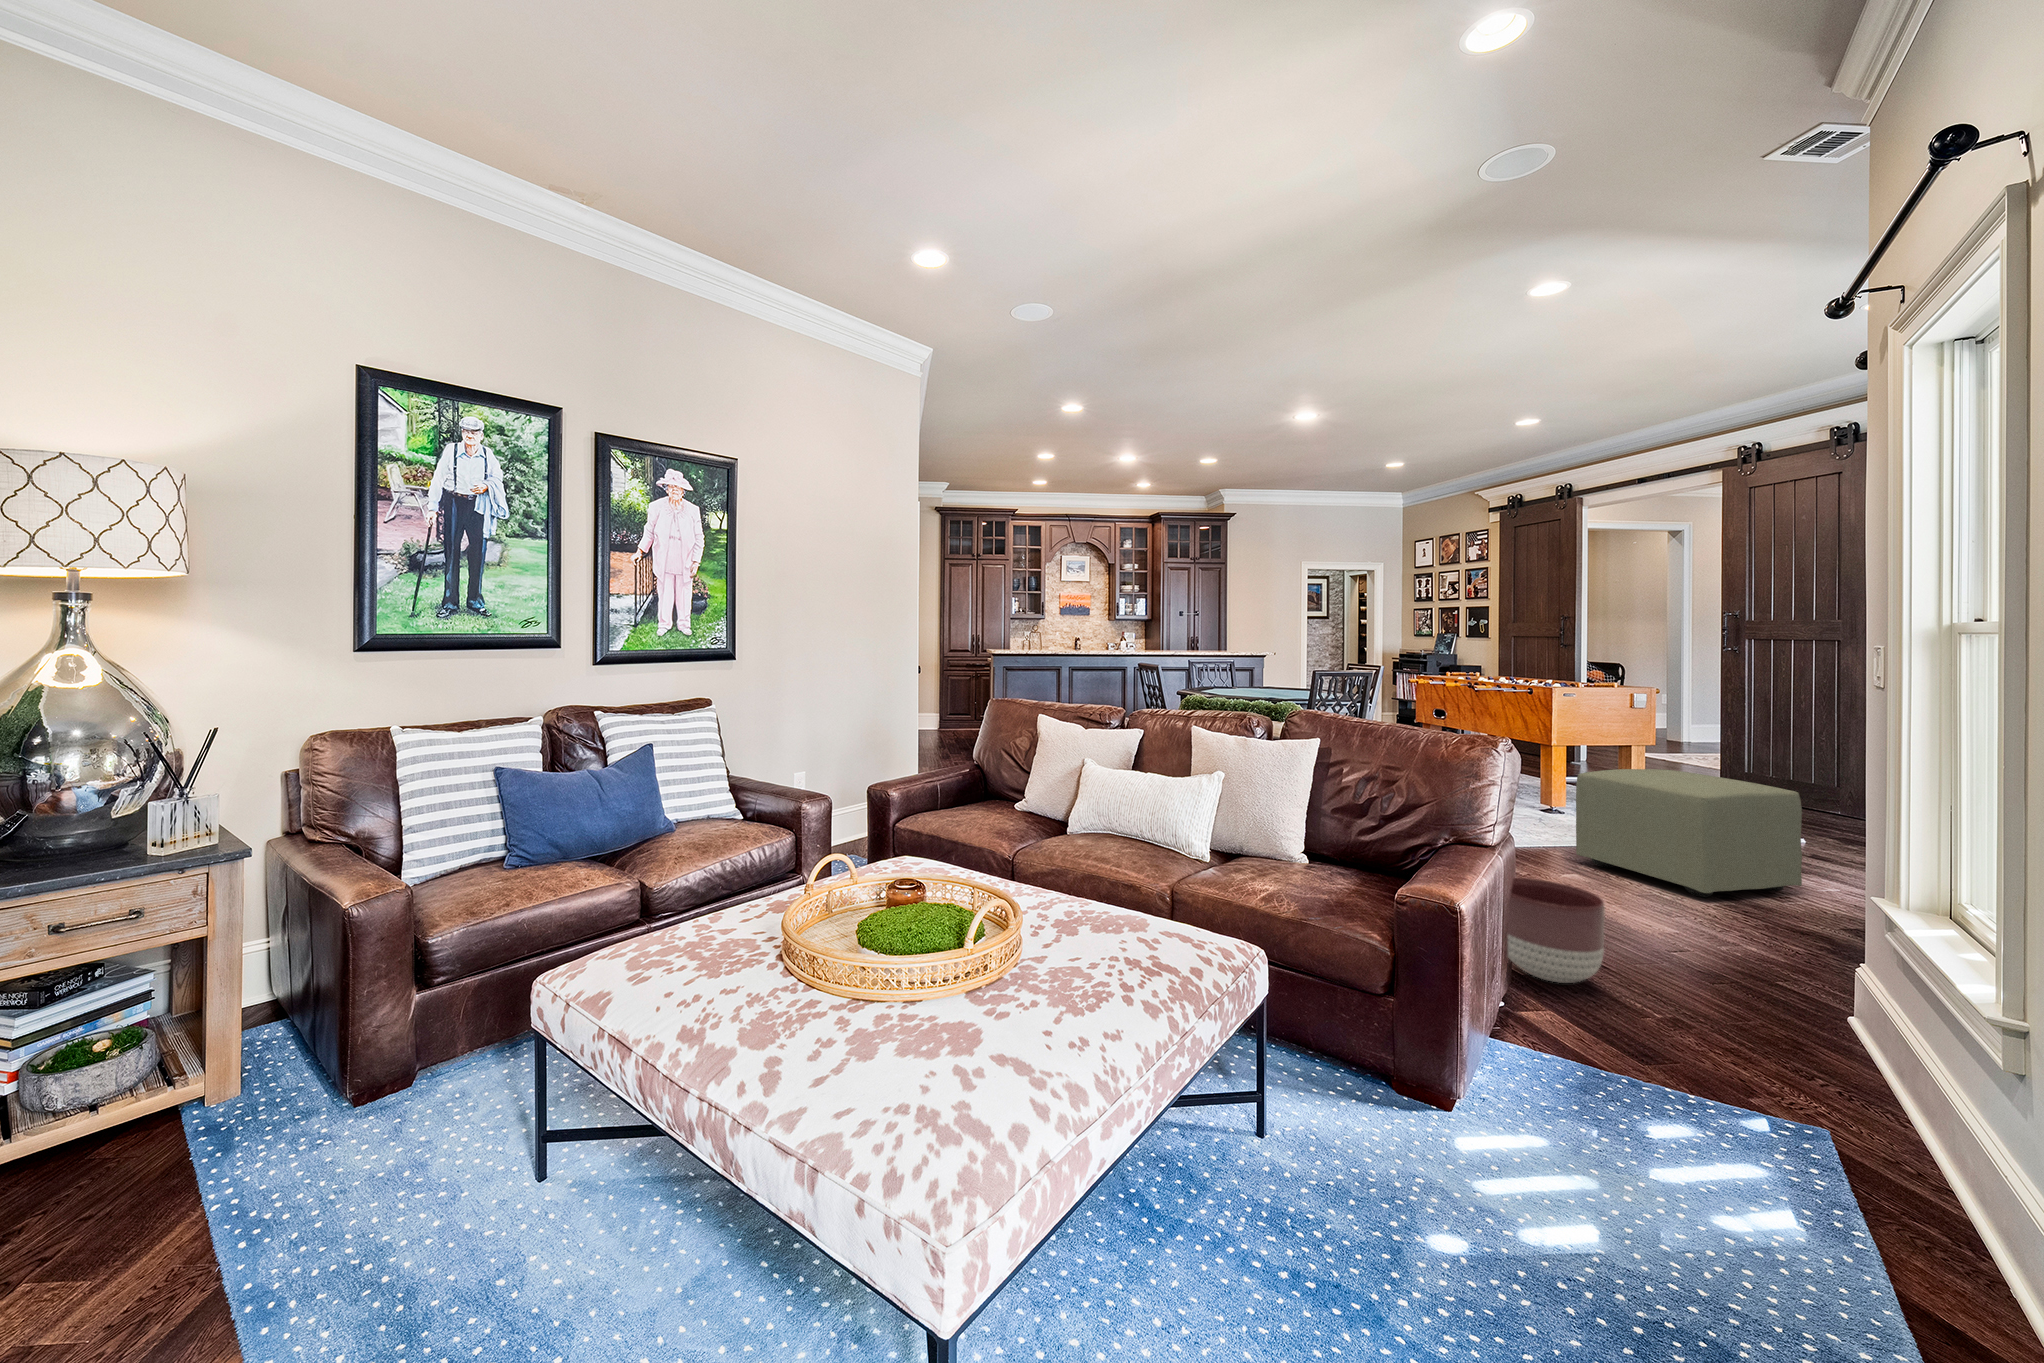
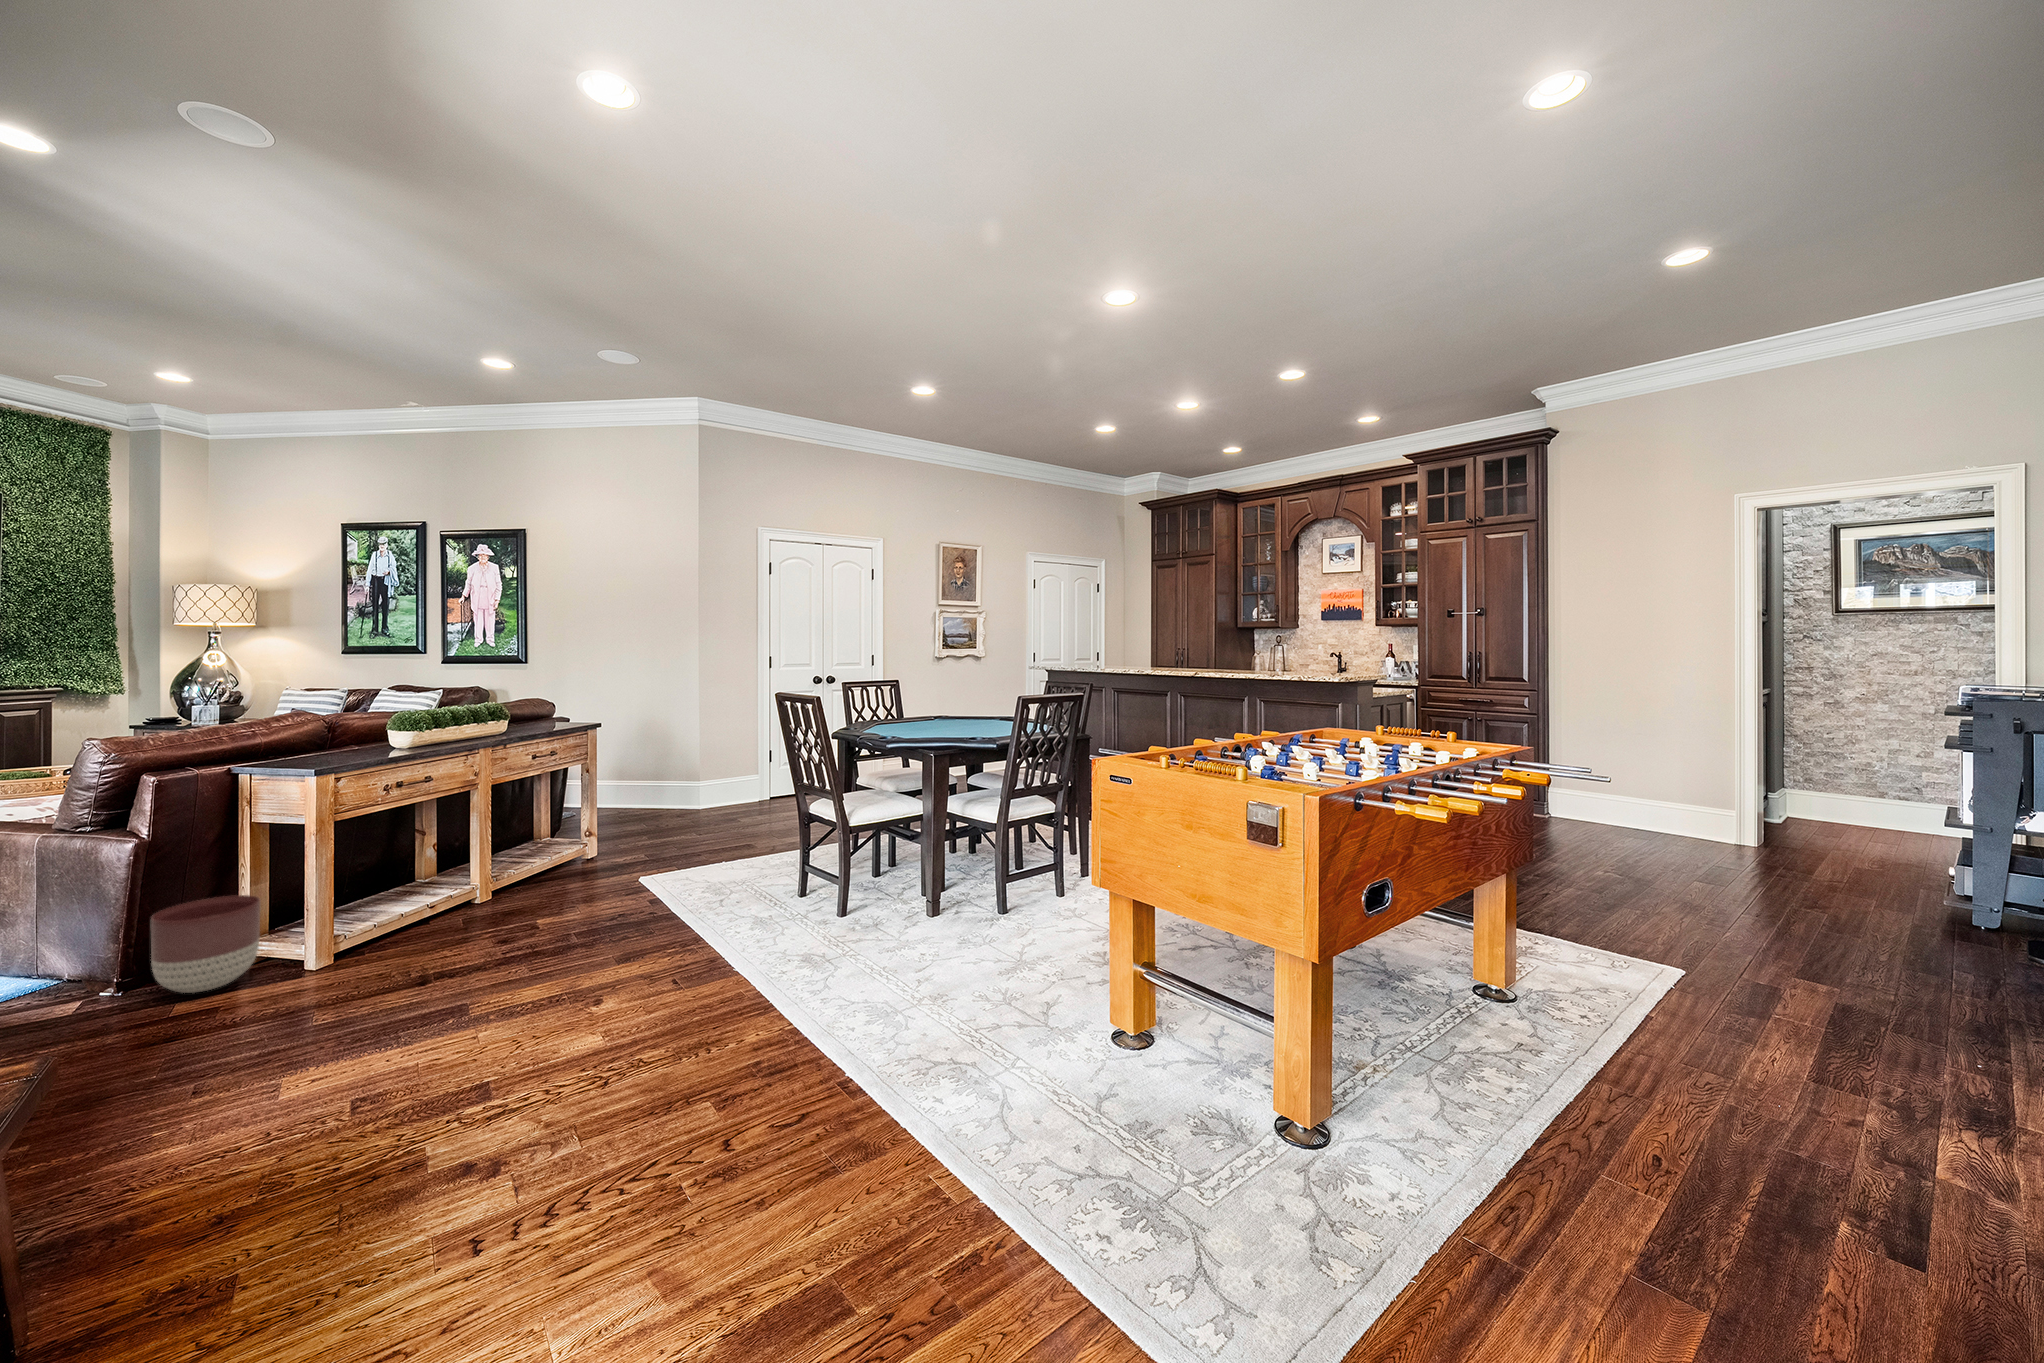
ottoman: present [1576,769,1802,897] -> none [420,885,686,1155]

